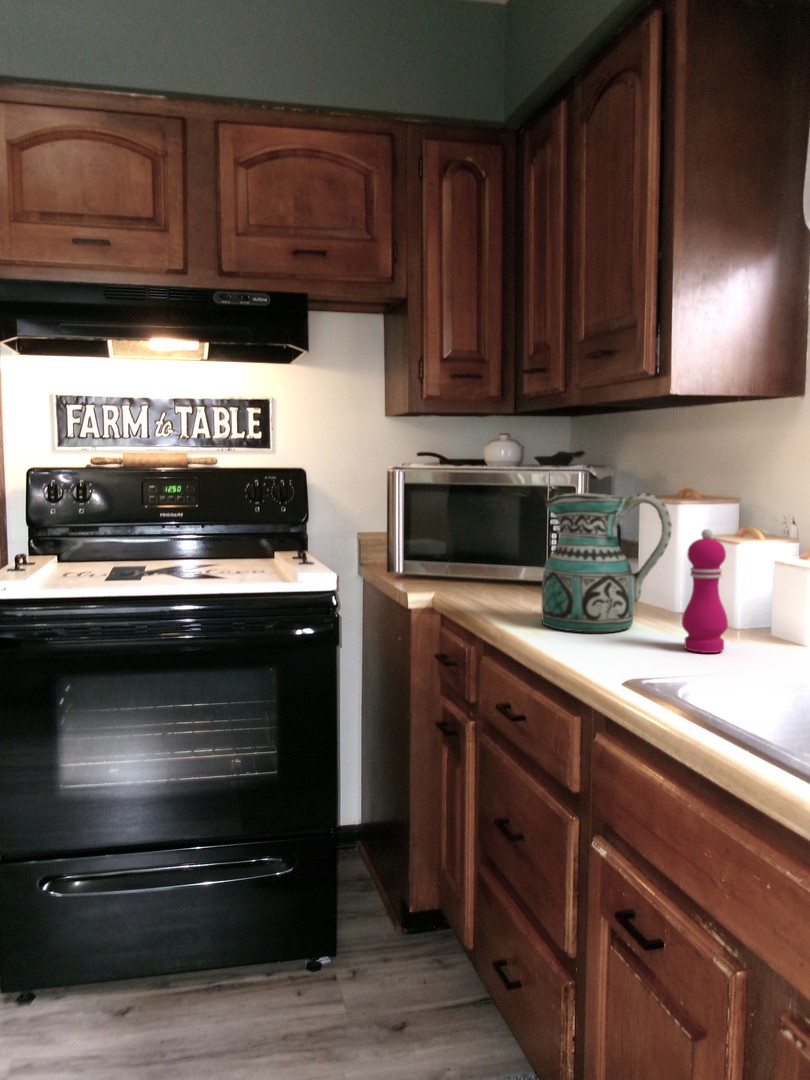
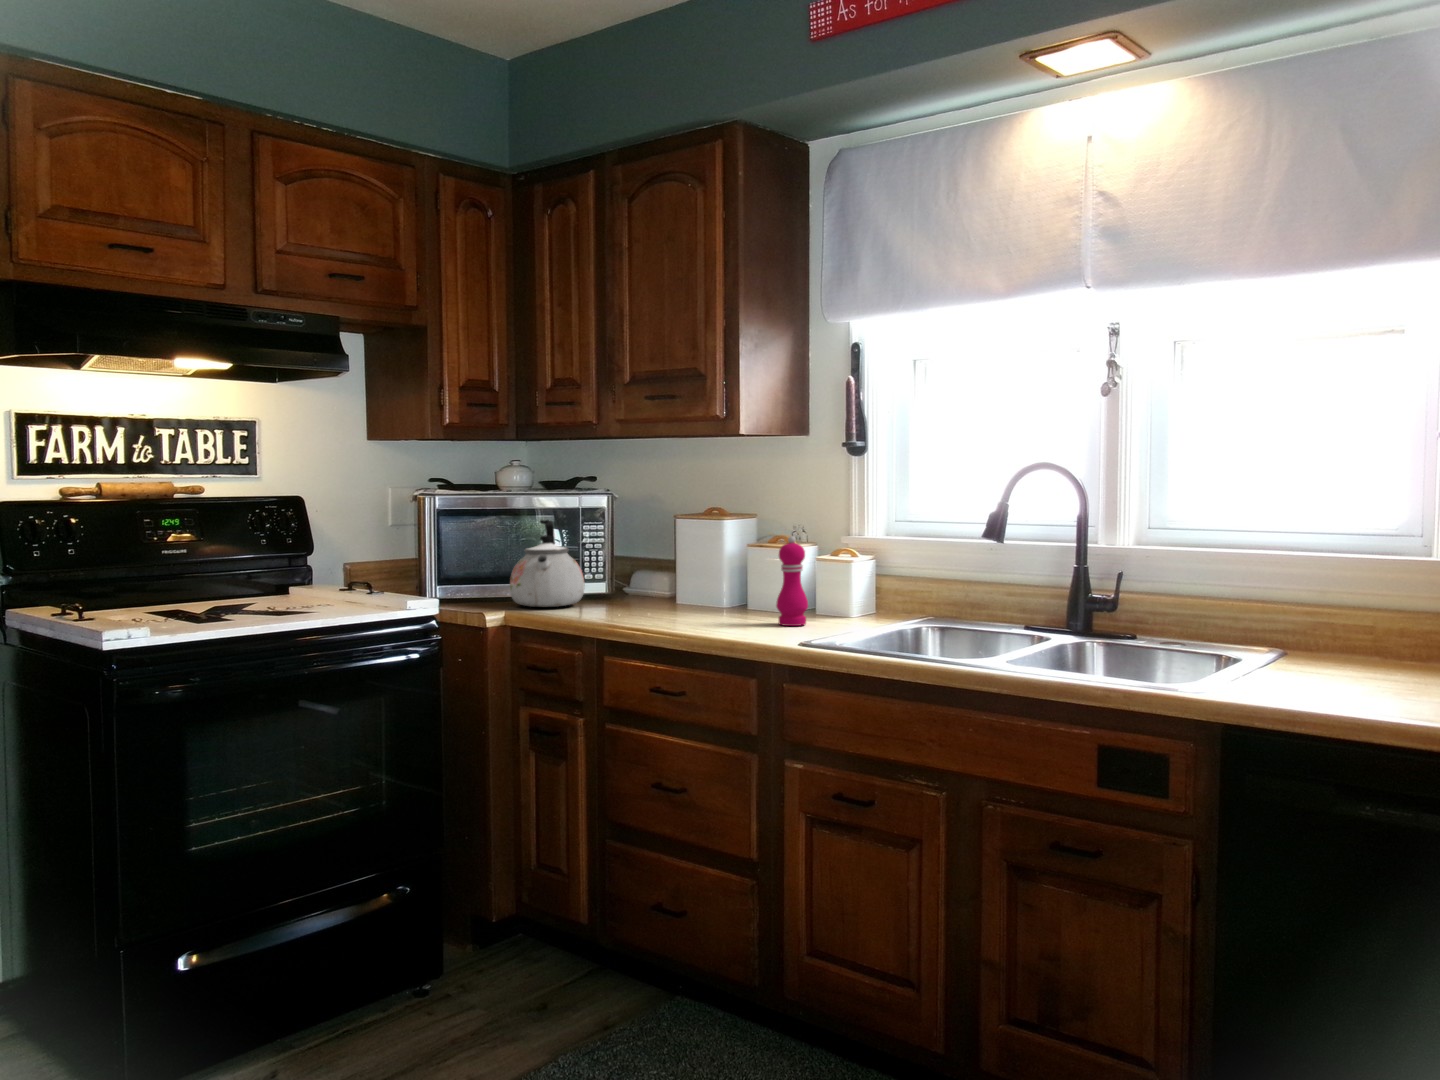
ceramic pitcher: present [542,493,672,632] -> none [649,511,746,623]
kettle: none [446,497,527,593] -> present [510,520,584,607]

